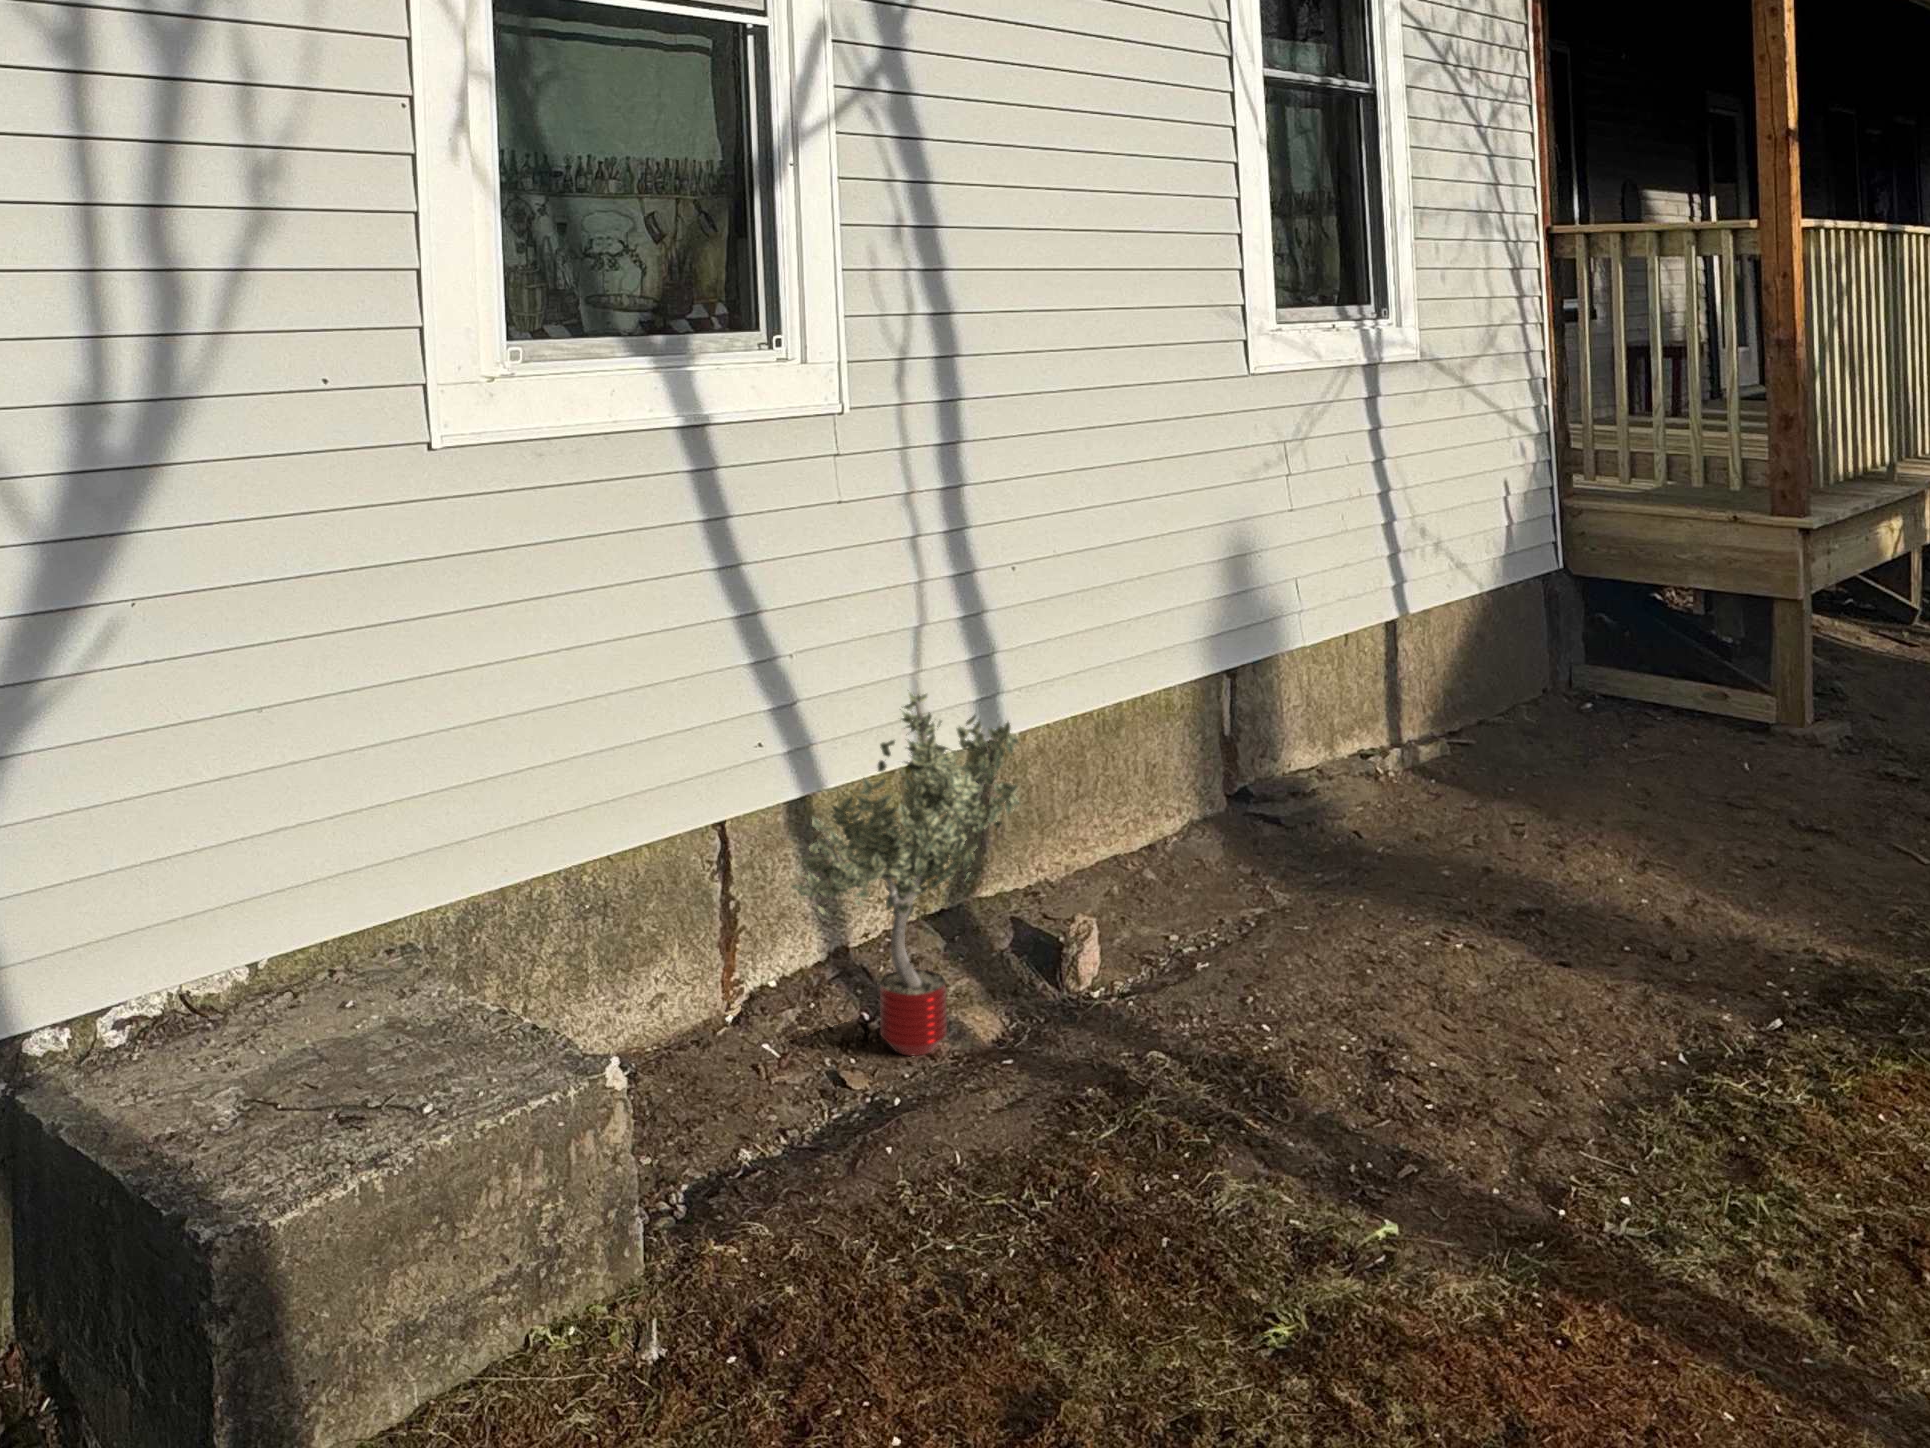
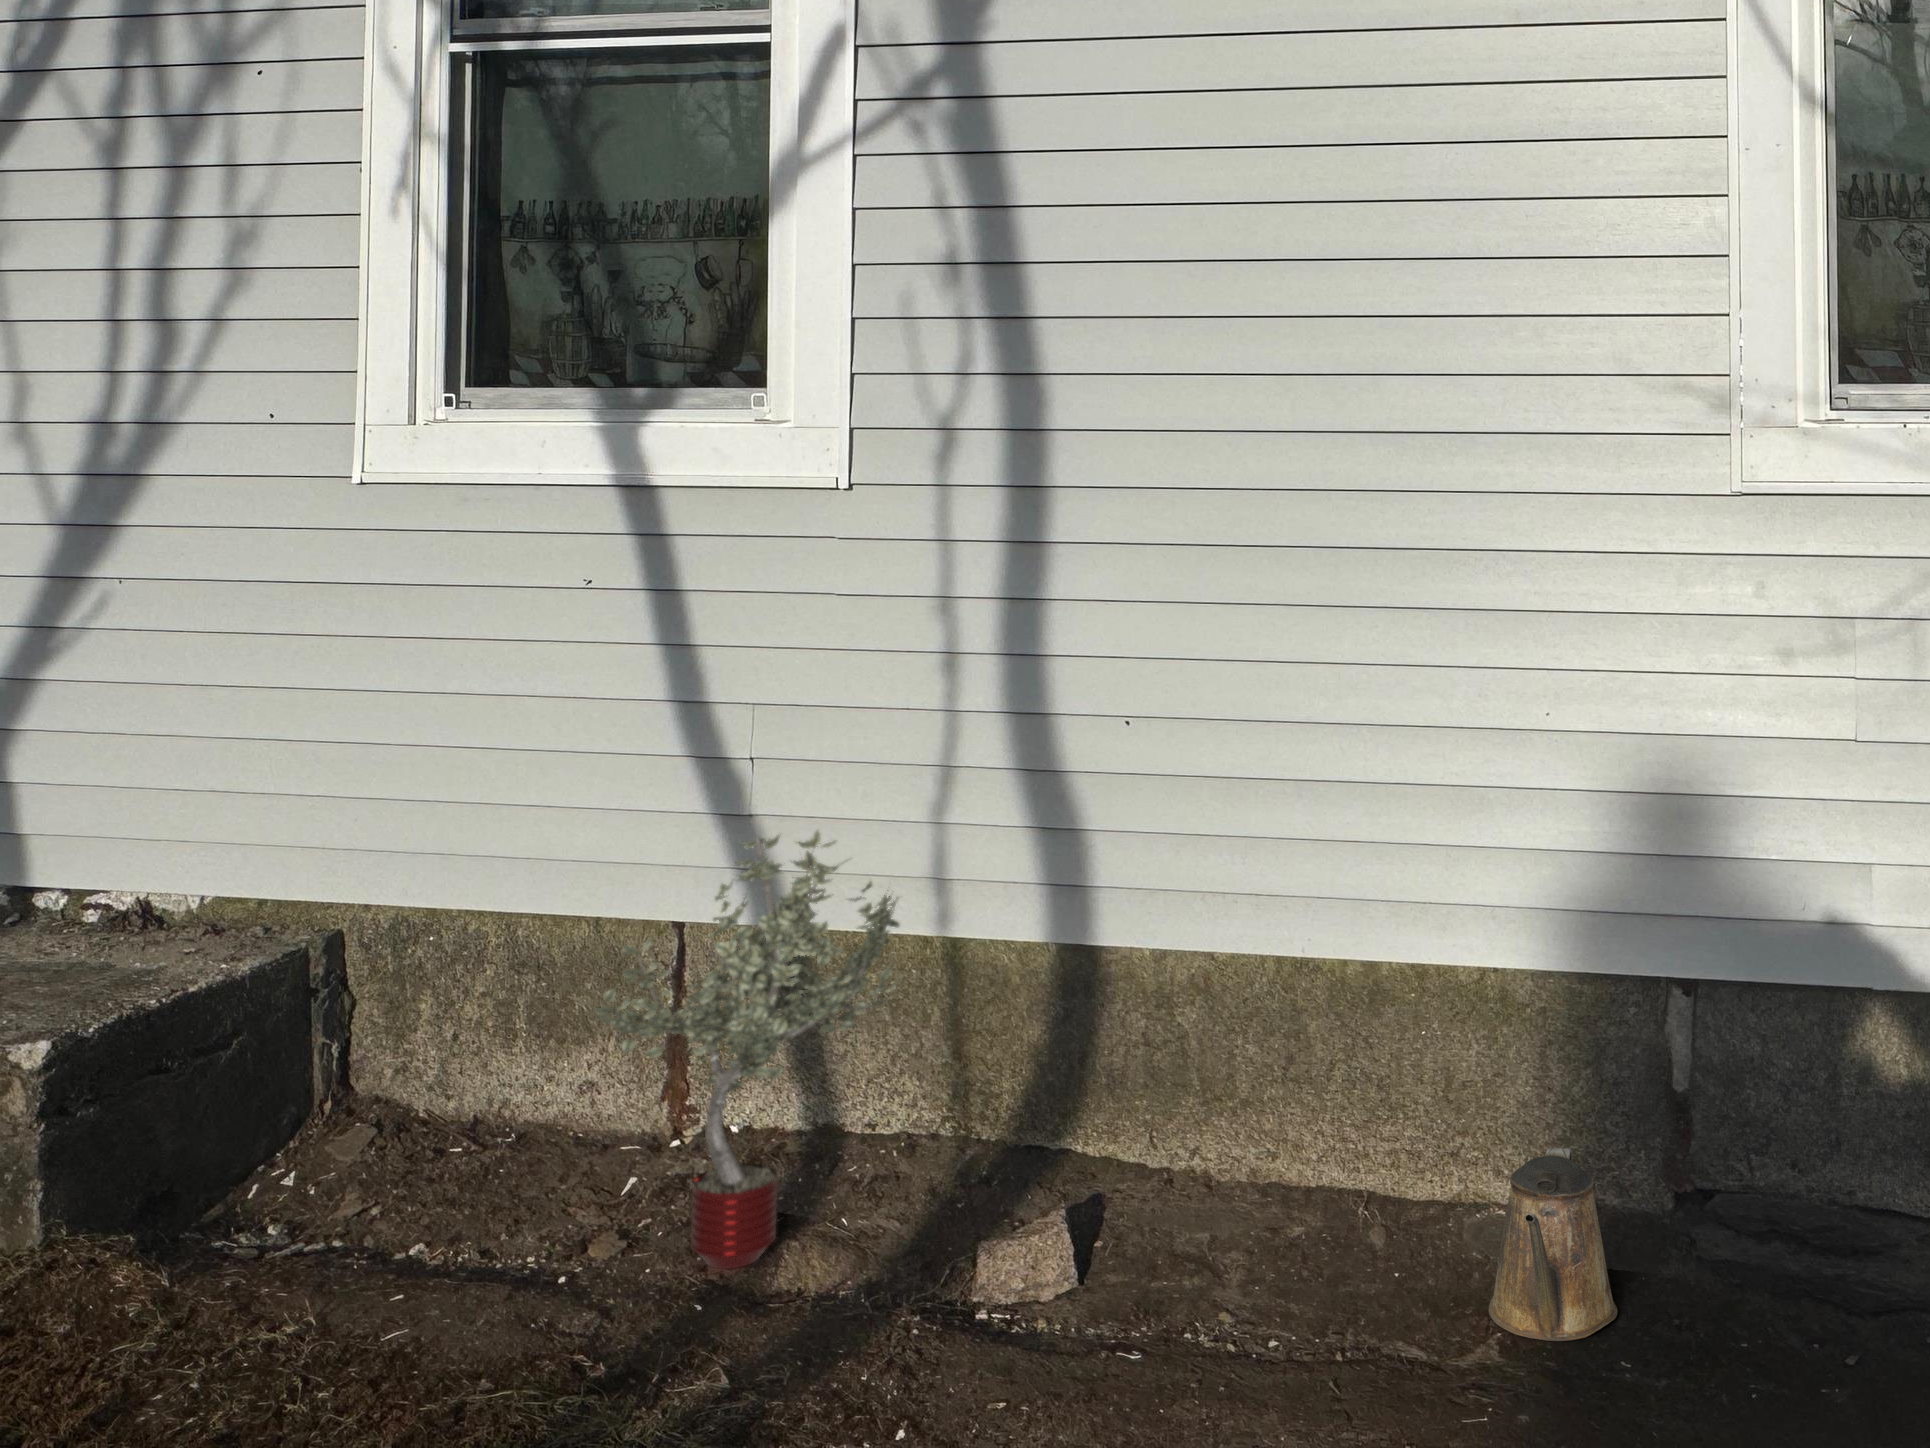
watering can: none [1200,781,1351,884] -> present [1489,1148,1617,1341]

